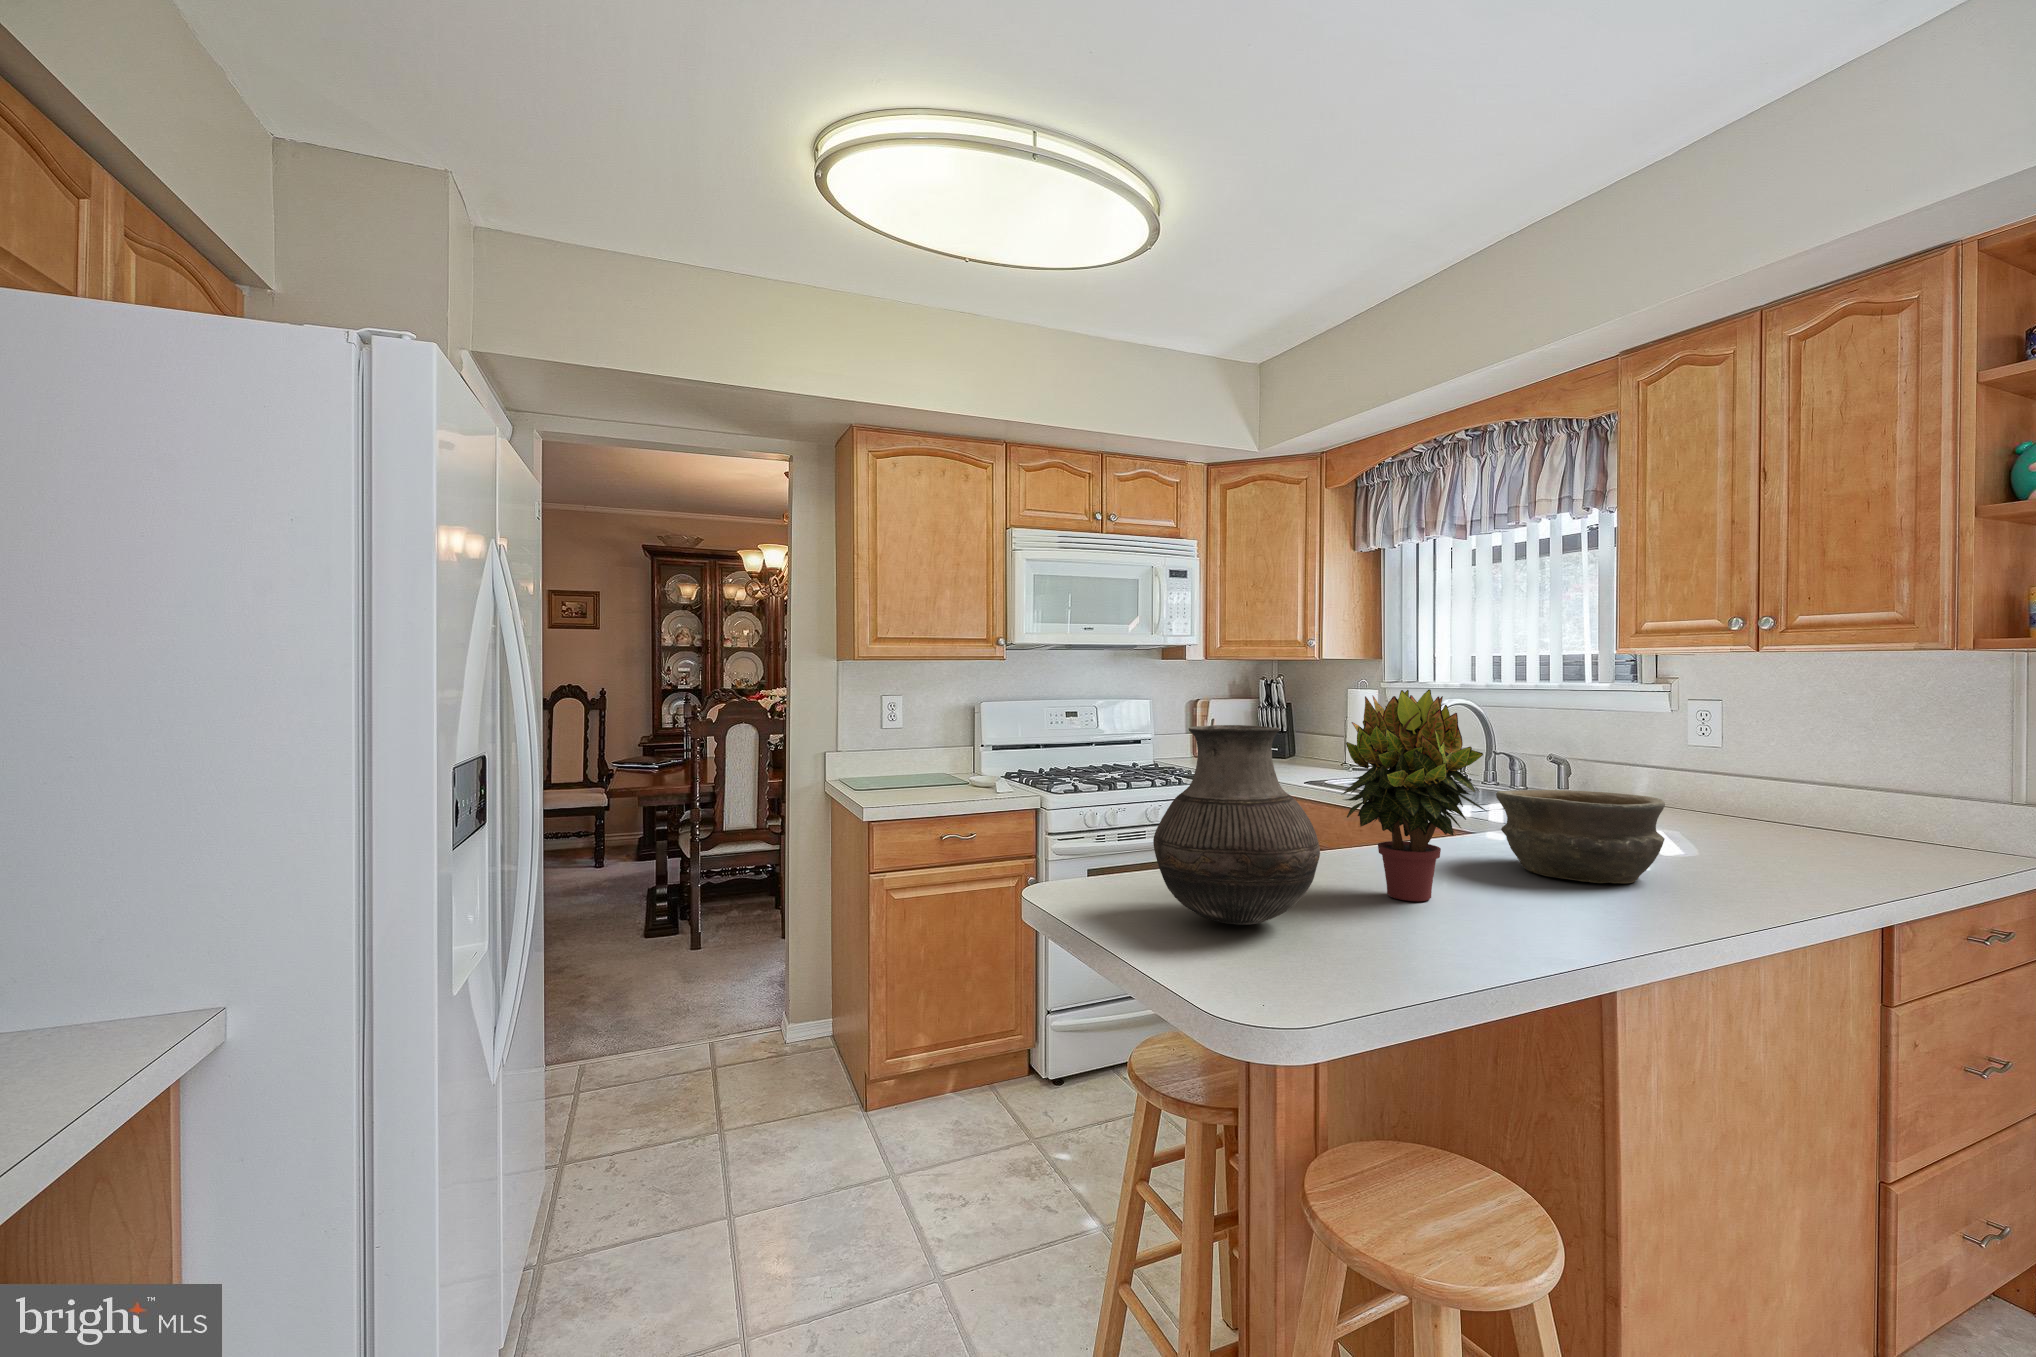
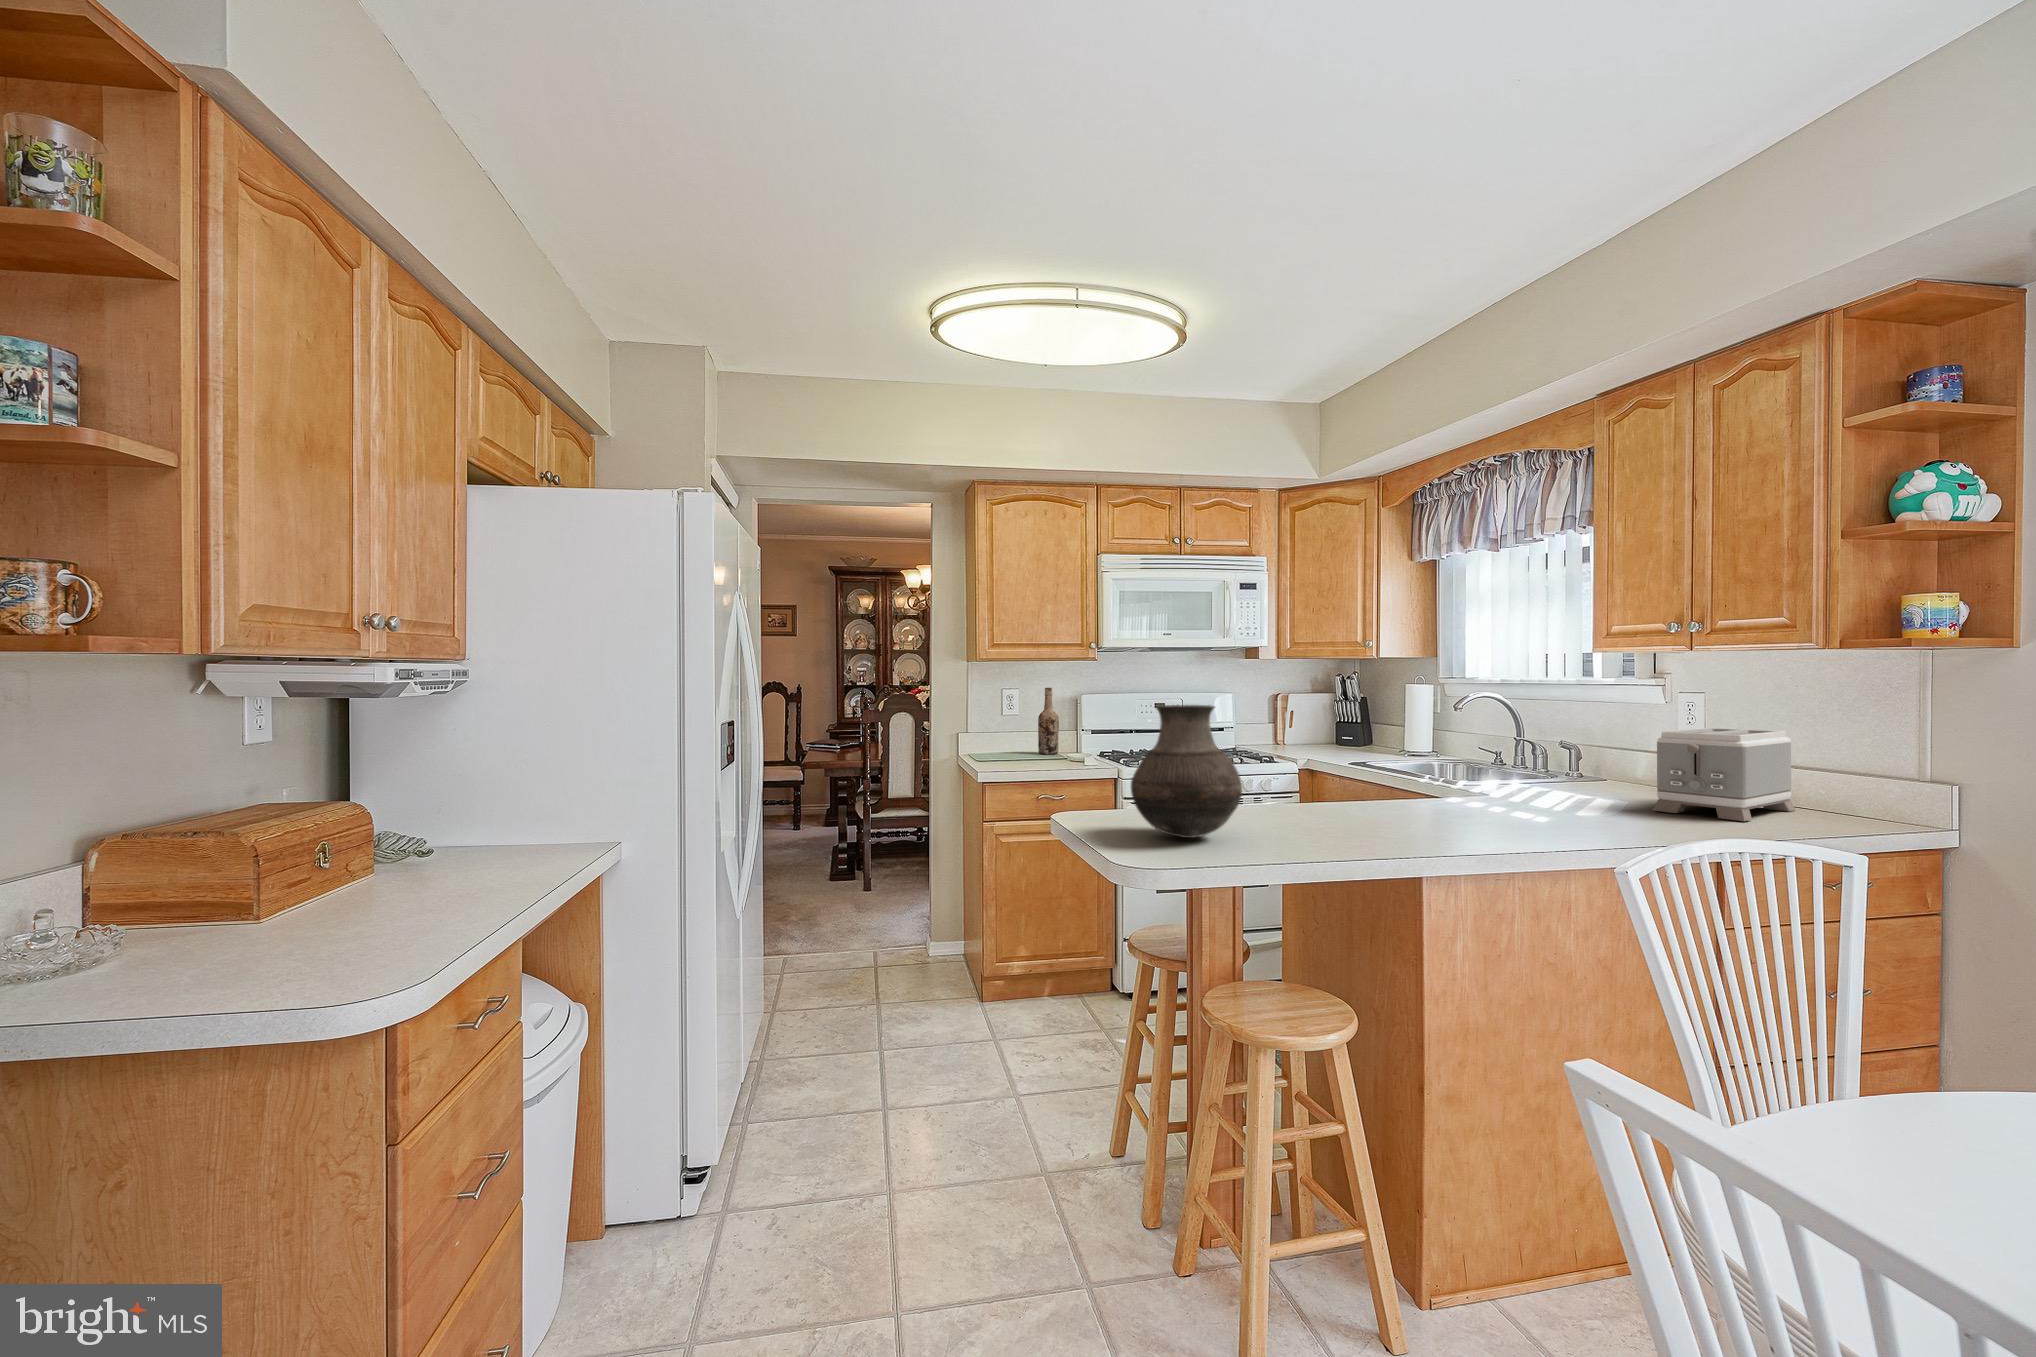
potted plant: present [1341,689,1486,901] -> none [1280,680,1385,832]
wine bottle: none [926,694,951,777] -> present [1038,688,1059,754]
toaster: none [1729,743,1868,859] -> present [1653,728,1796,821]
bowl: present [1496,790,1665,883] -> none [1425,760,1549,828]

